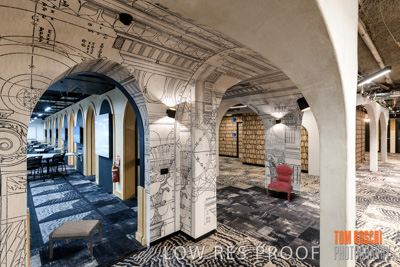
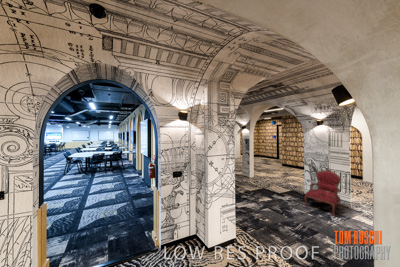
ottoman: present [49,220,102,259] -> none [83,211,128,247]

